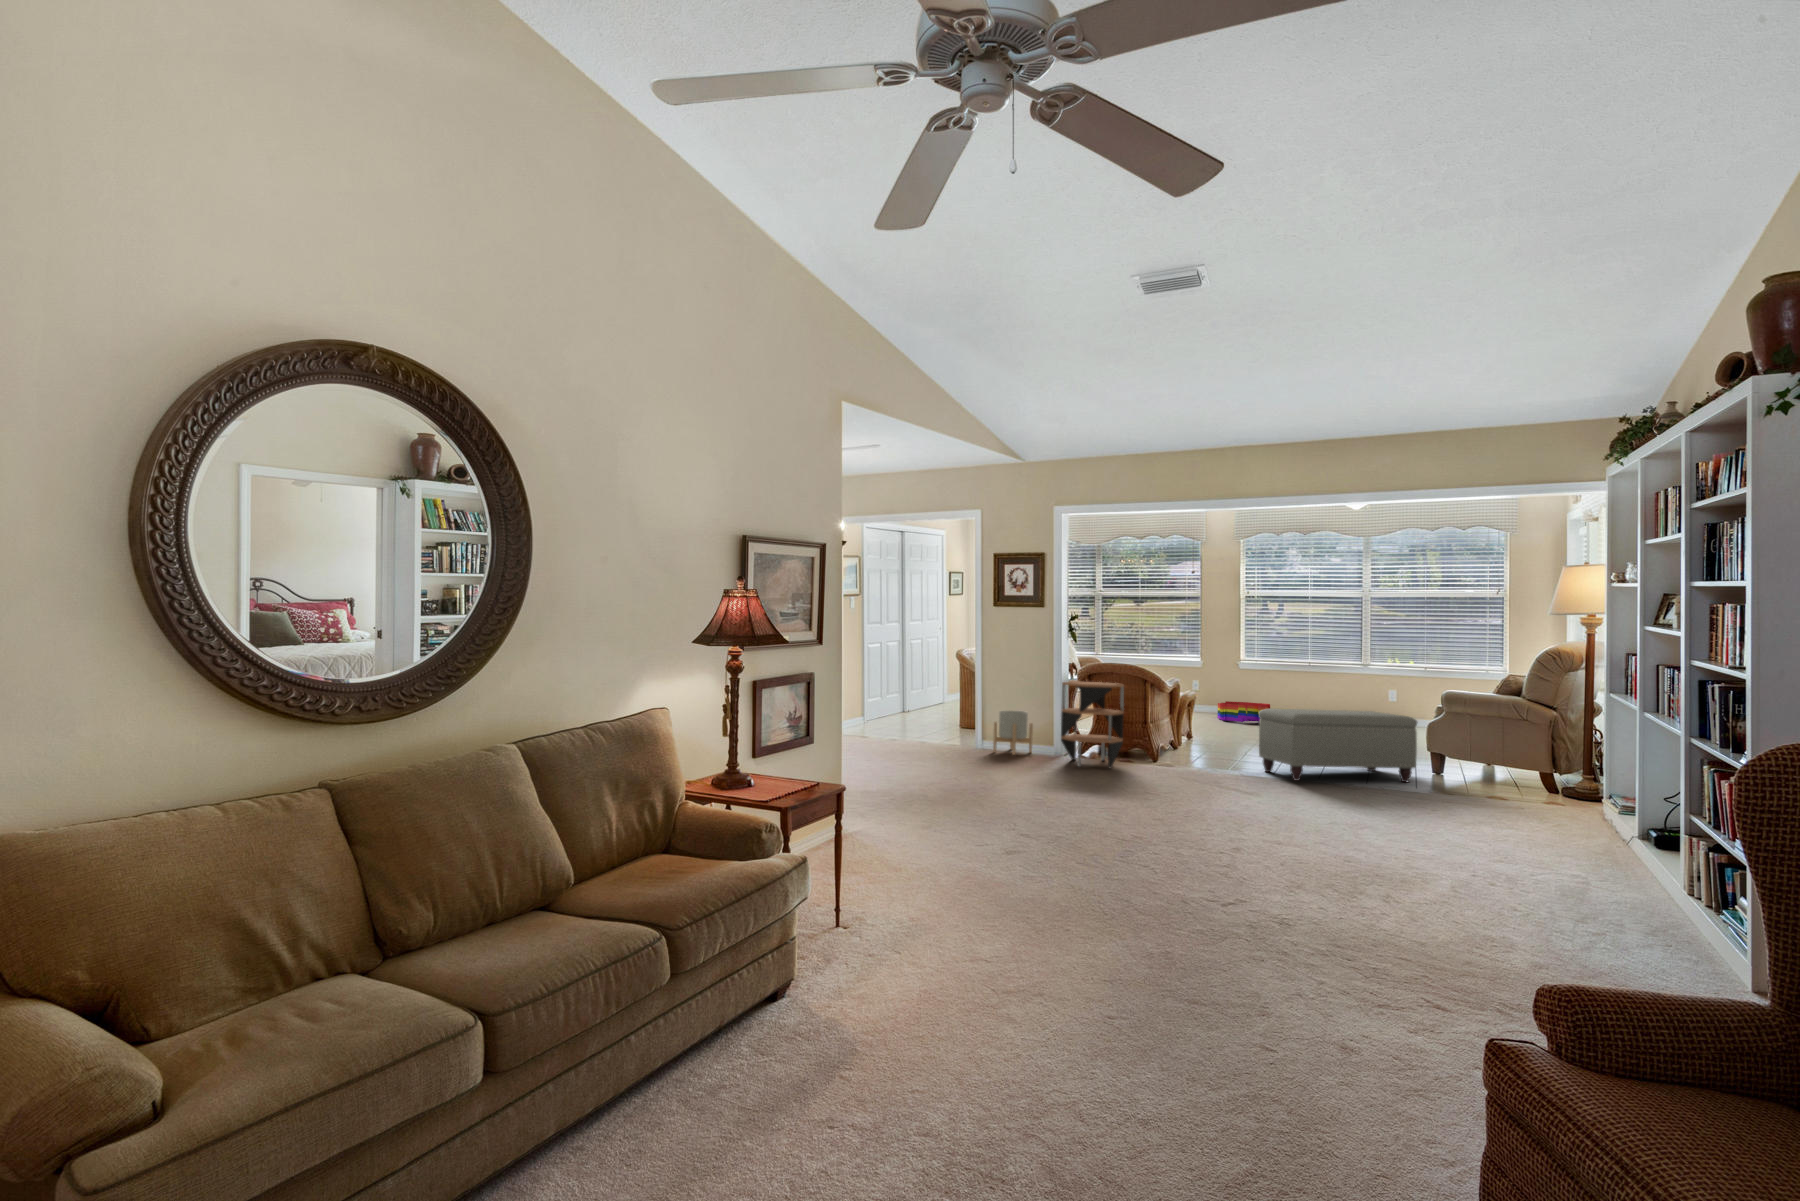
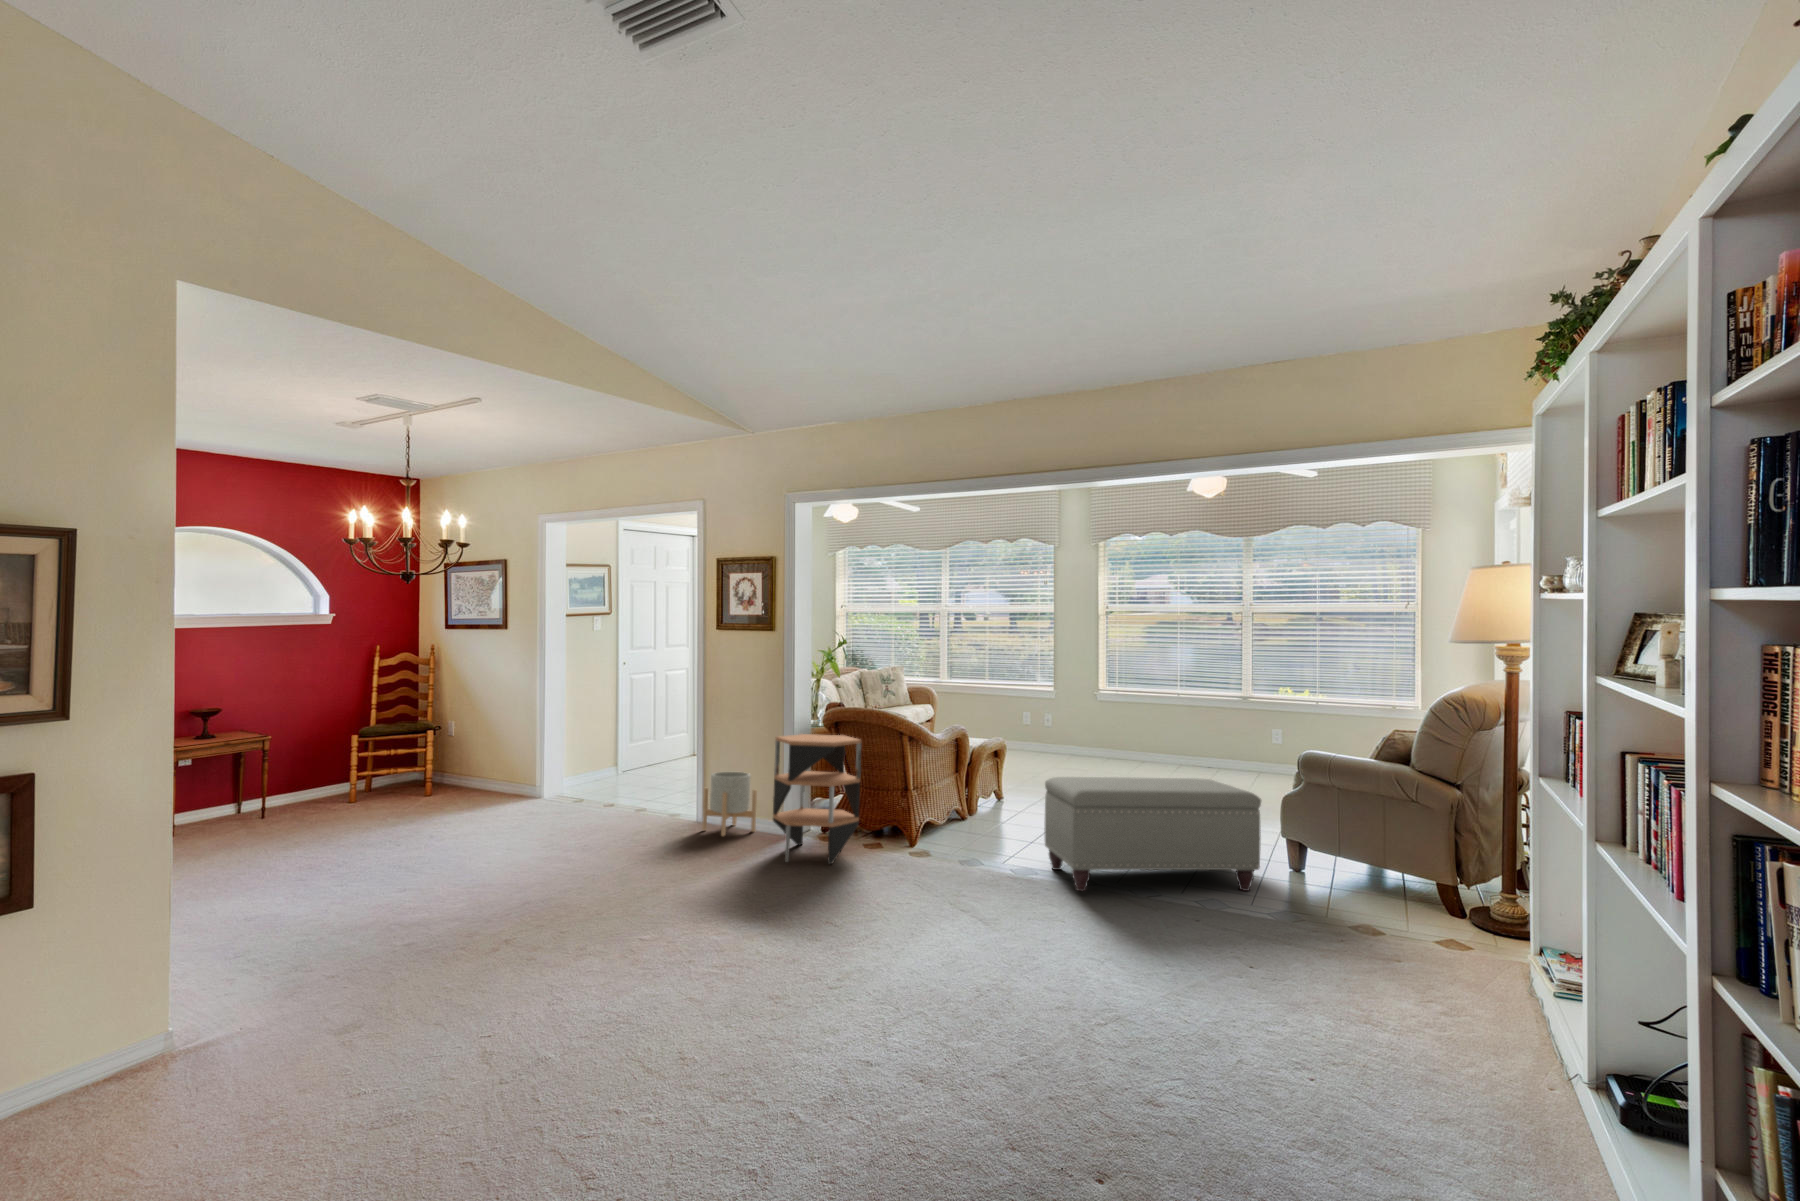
storage bin: present [1217,701,1270,722] -> none [1059,746,1123,774]

